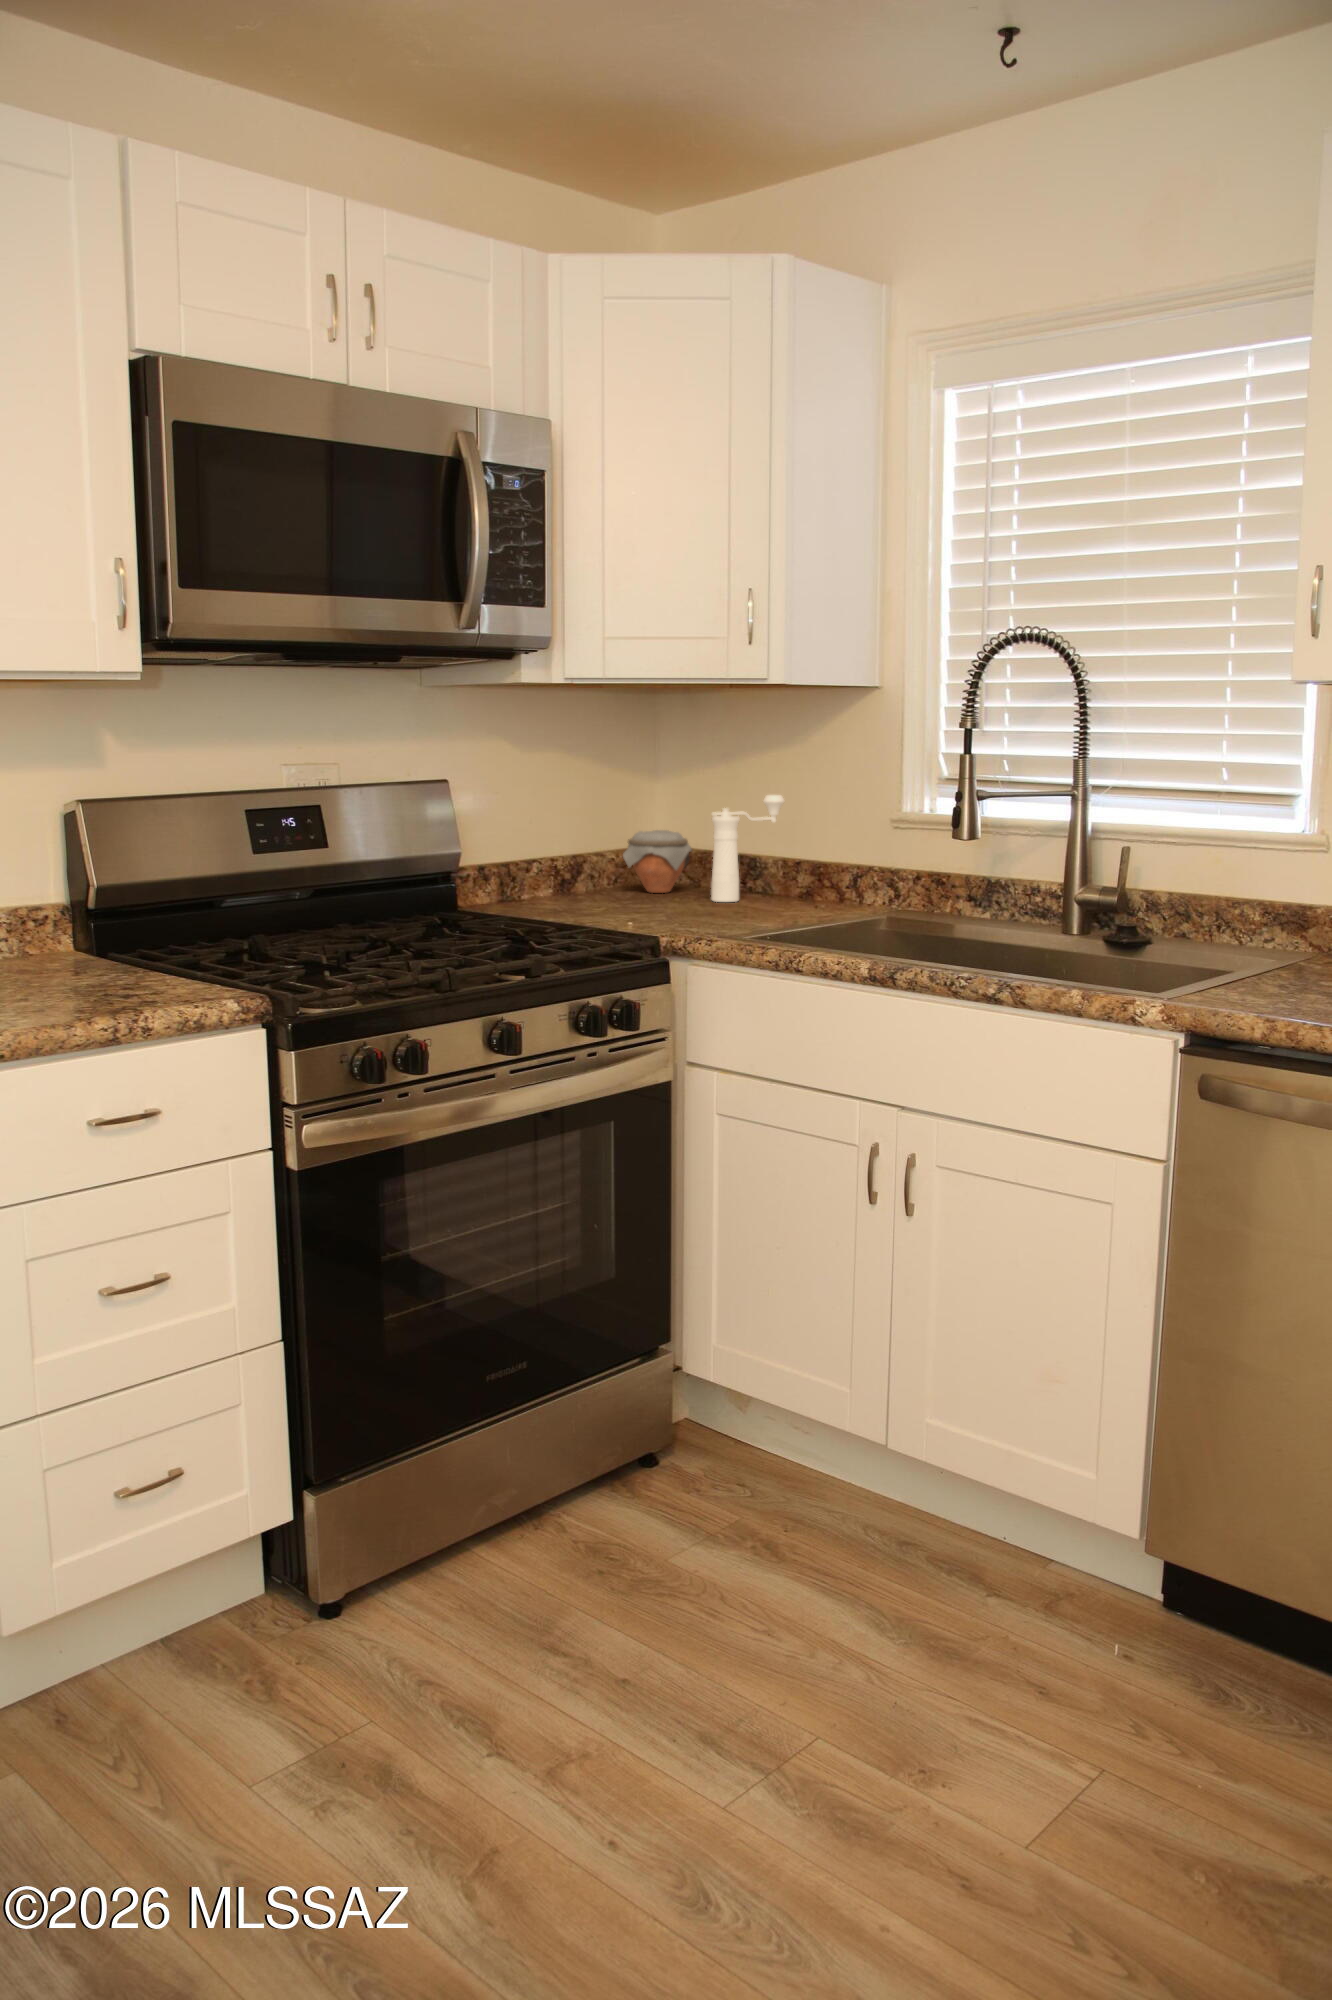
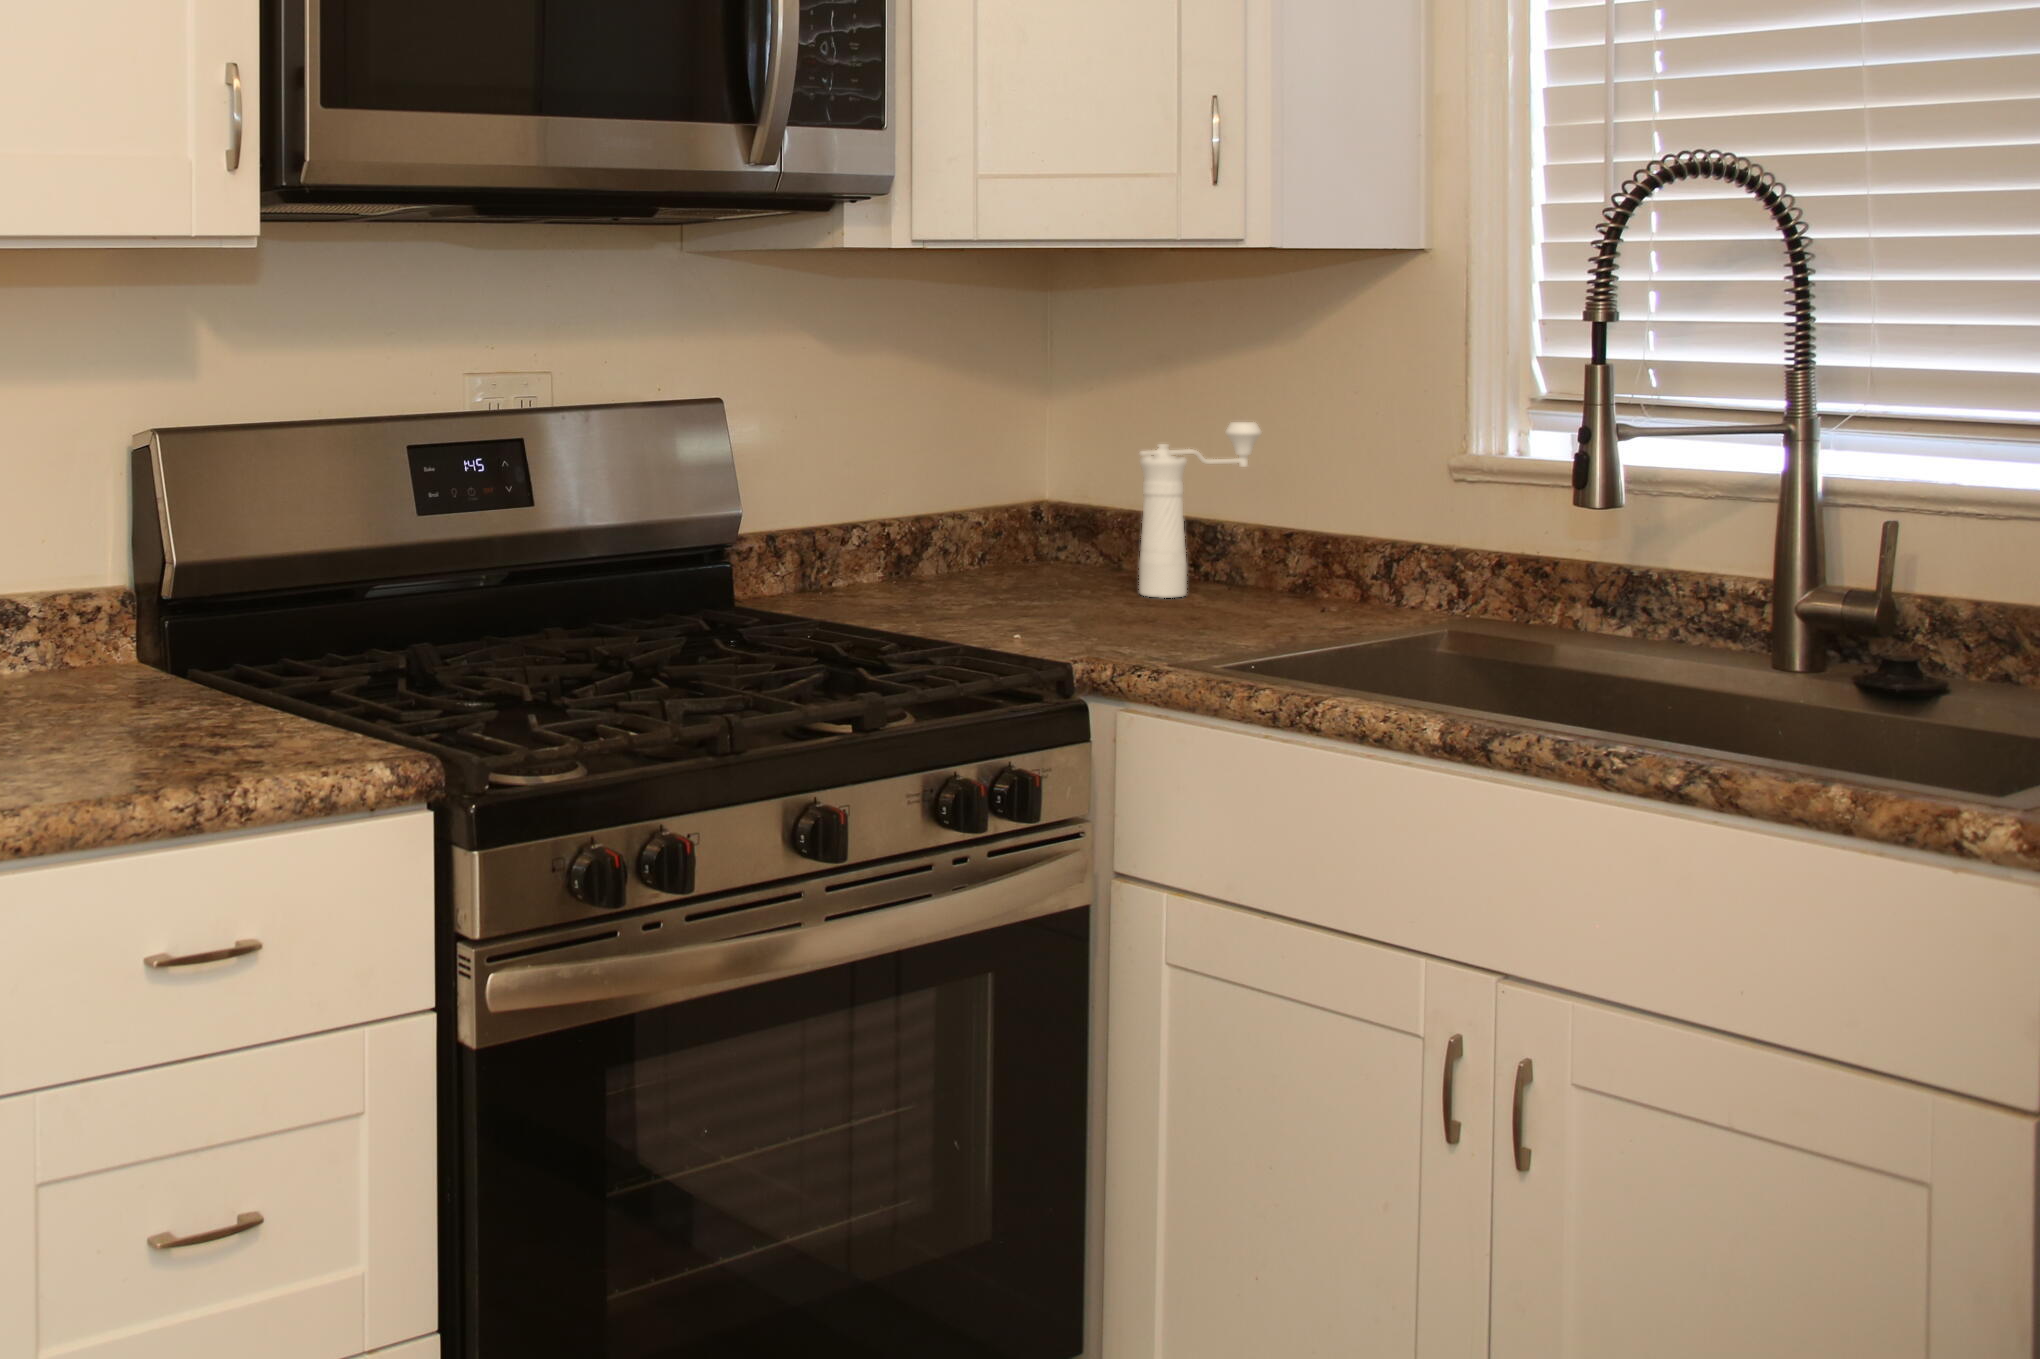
jar: present [623,830,692,893] -> none [990,476,1106,578]

